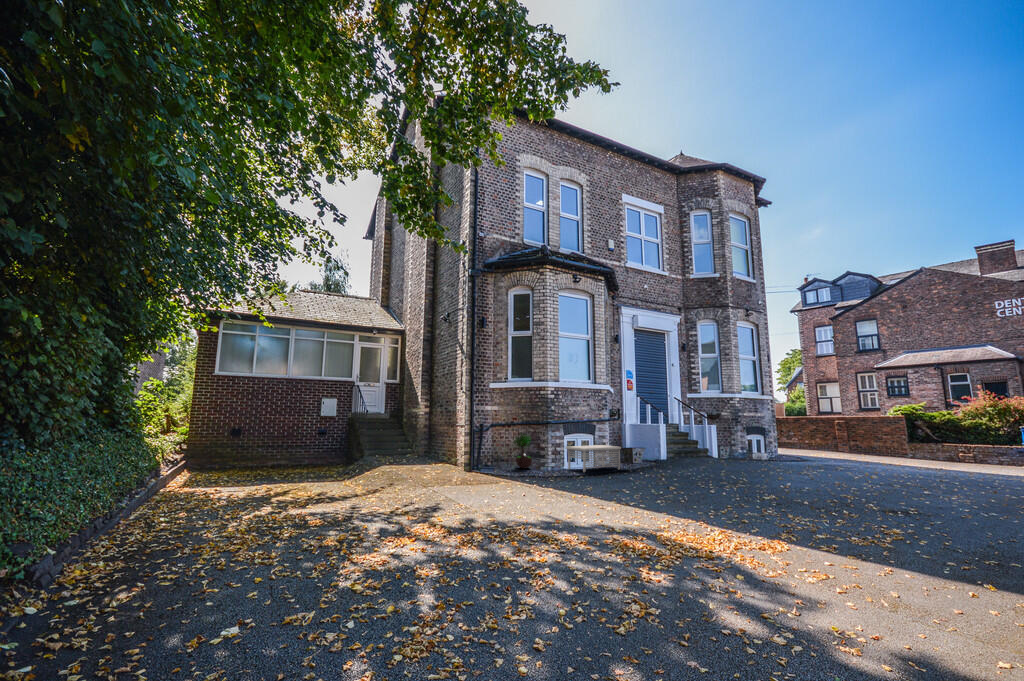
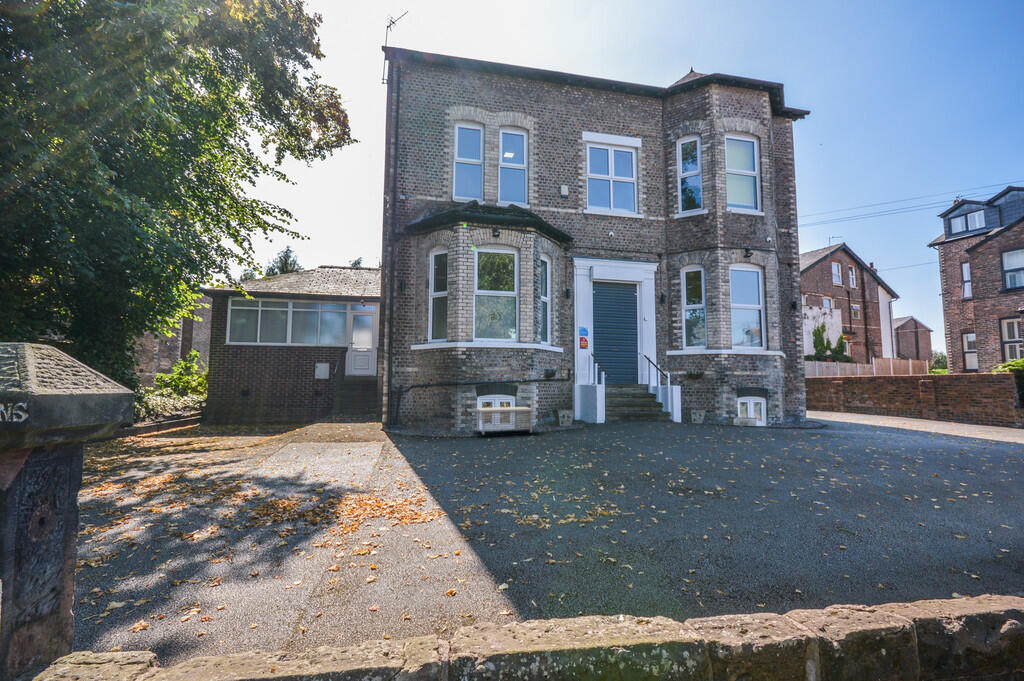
potted tree: present [514,434,532,468] -> none [418,392,443,429]

